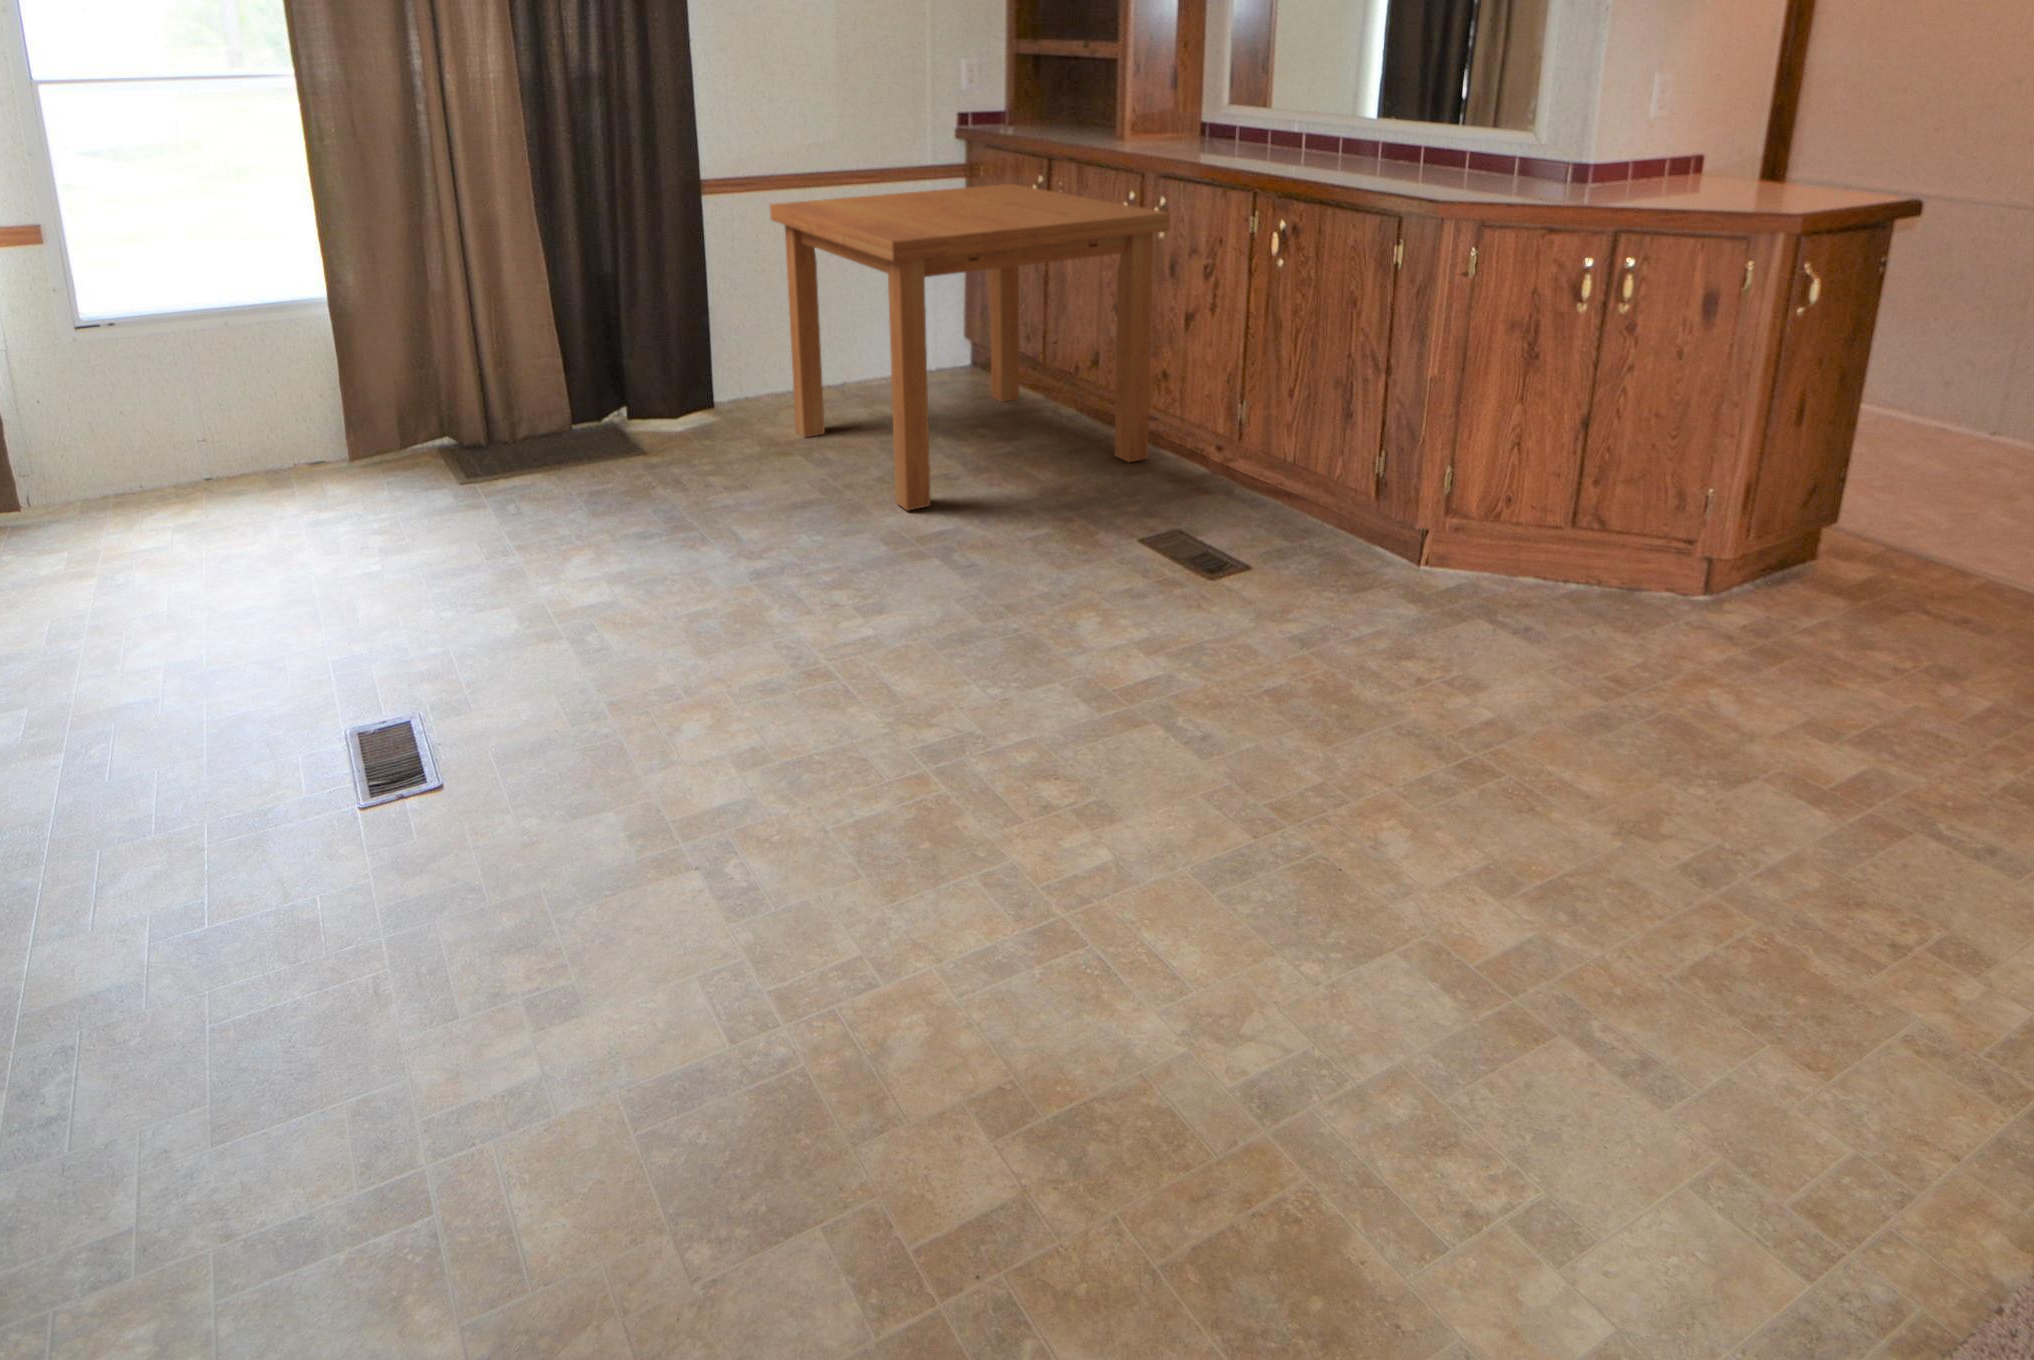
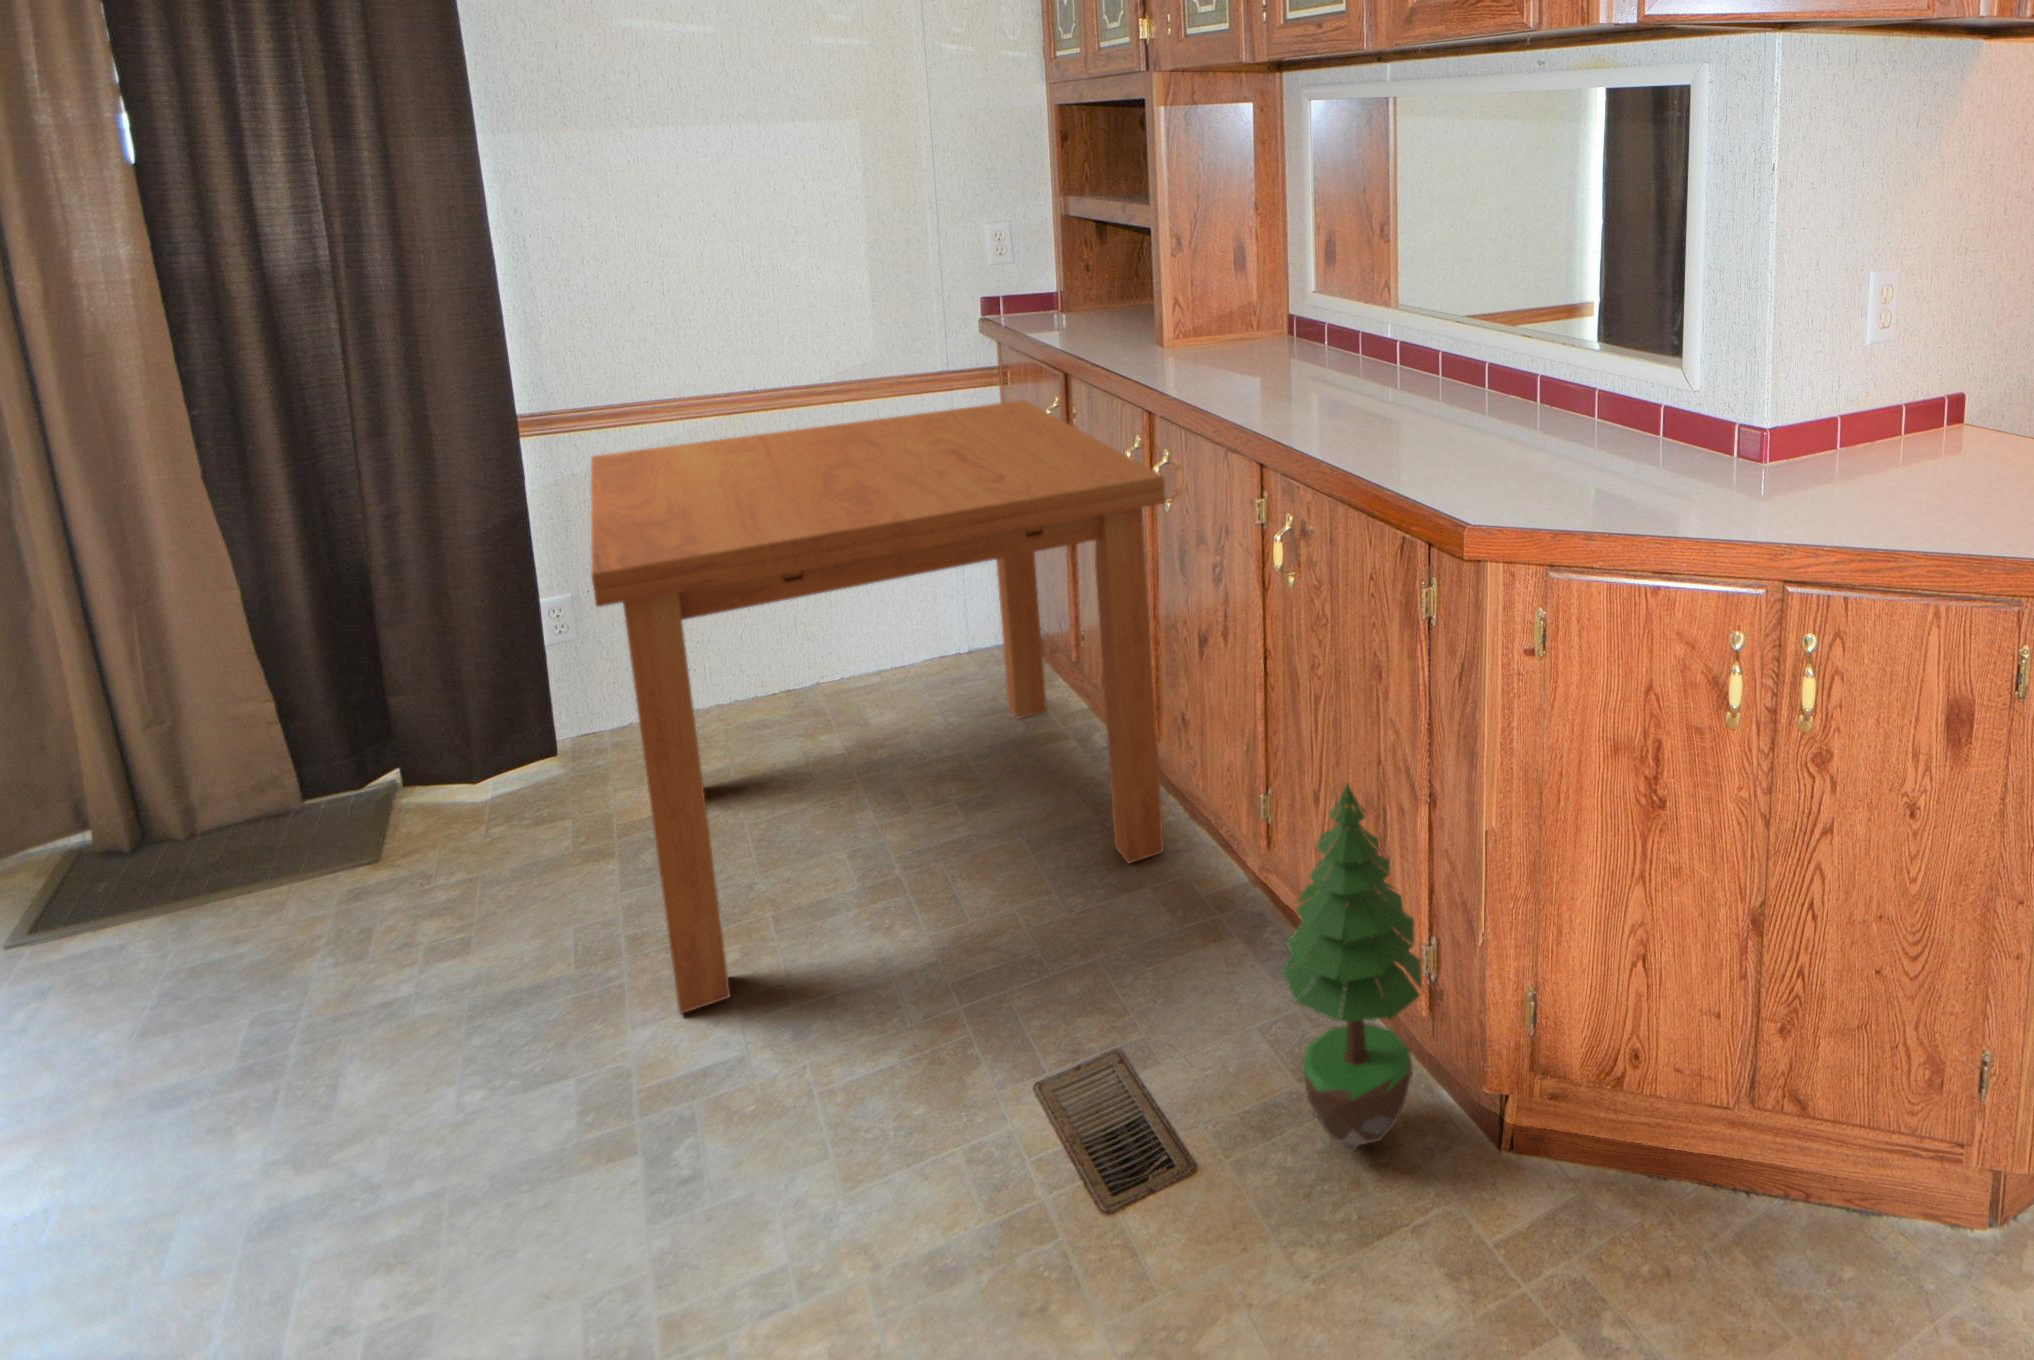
potted tree: none [1302,350,1384,559] -> present [1282,784,1422,1152]

